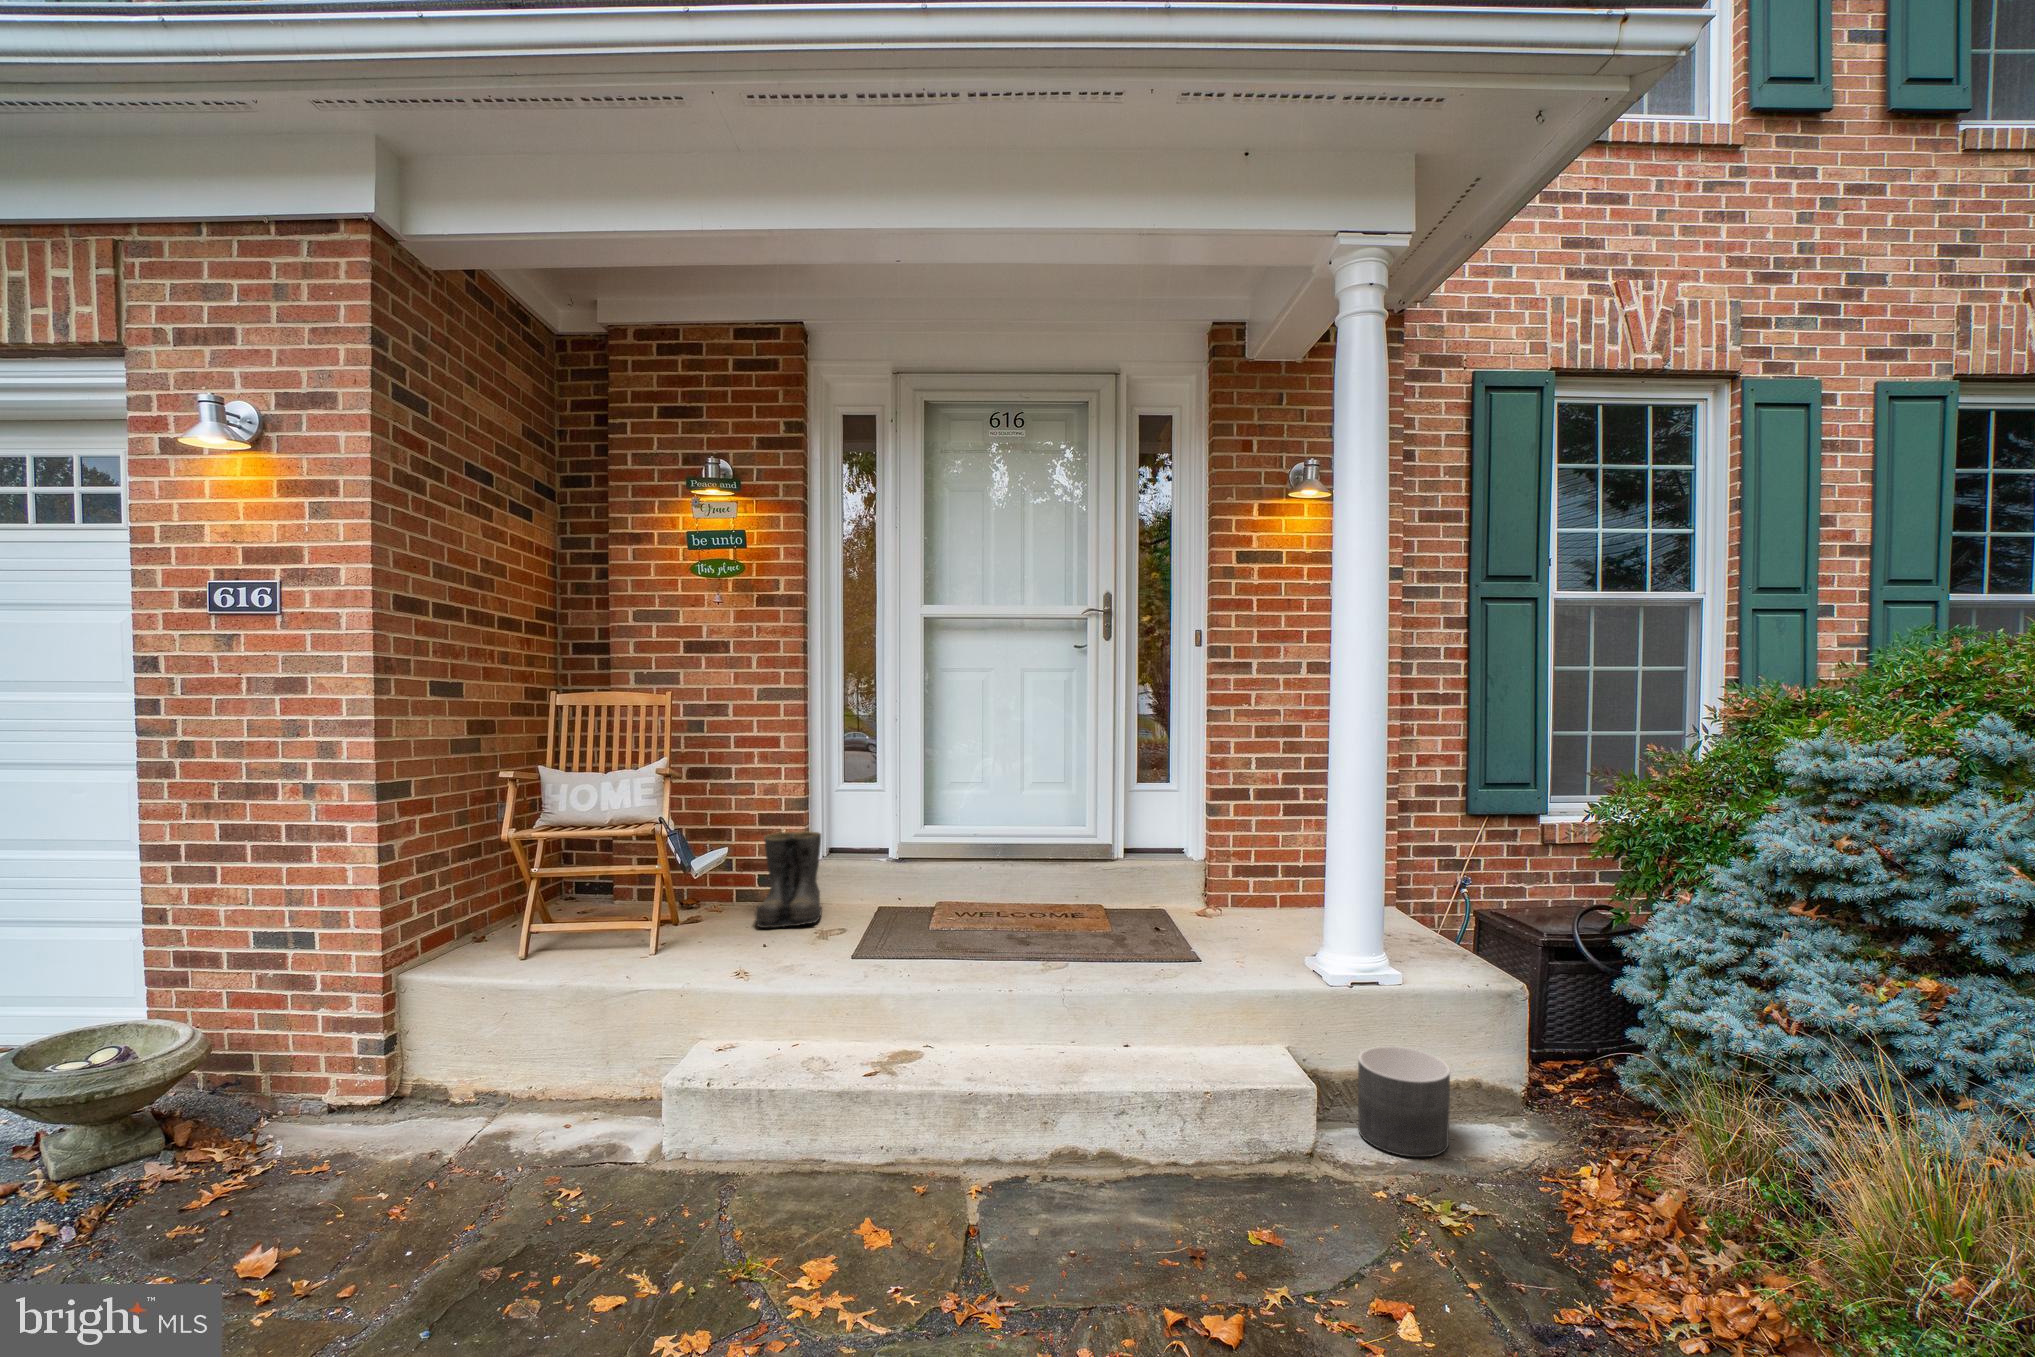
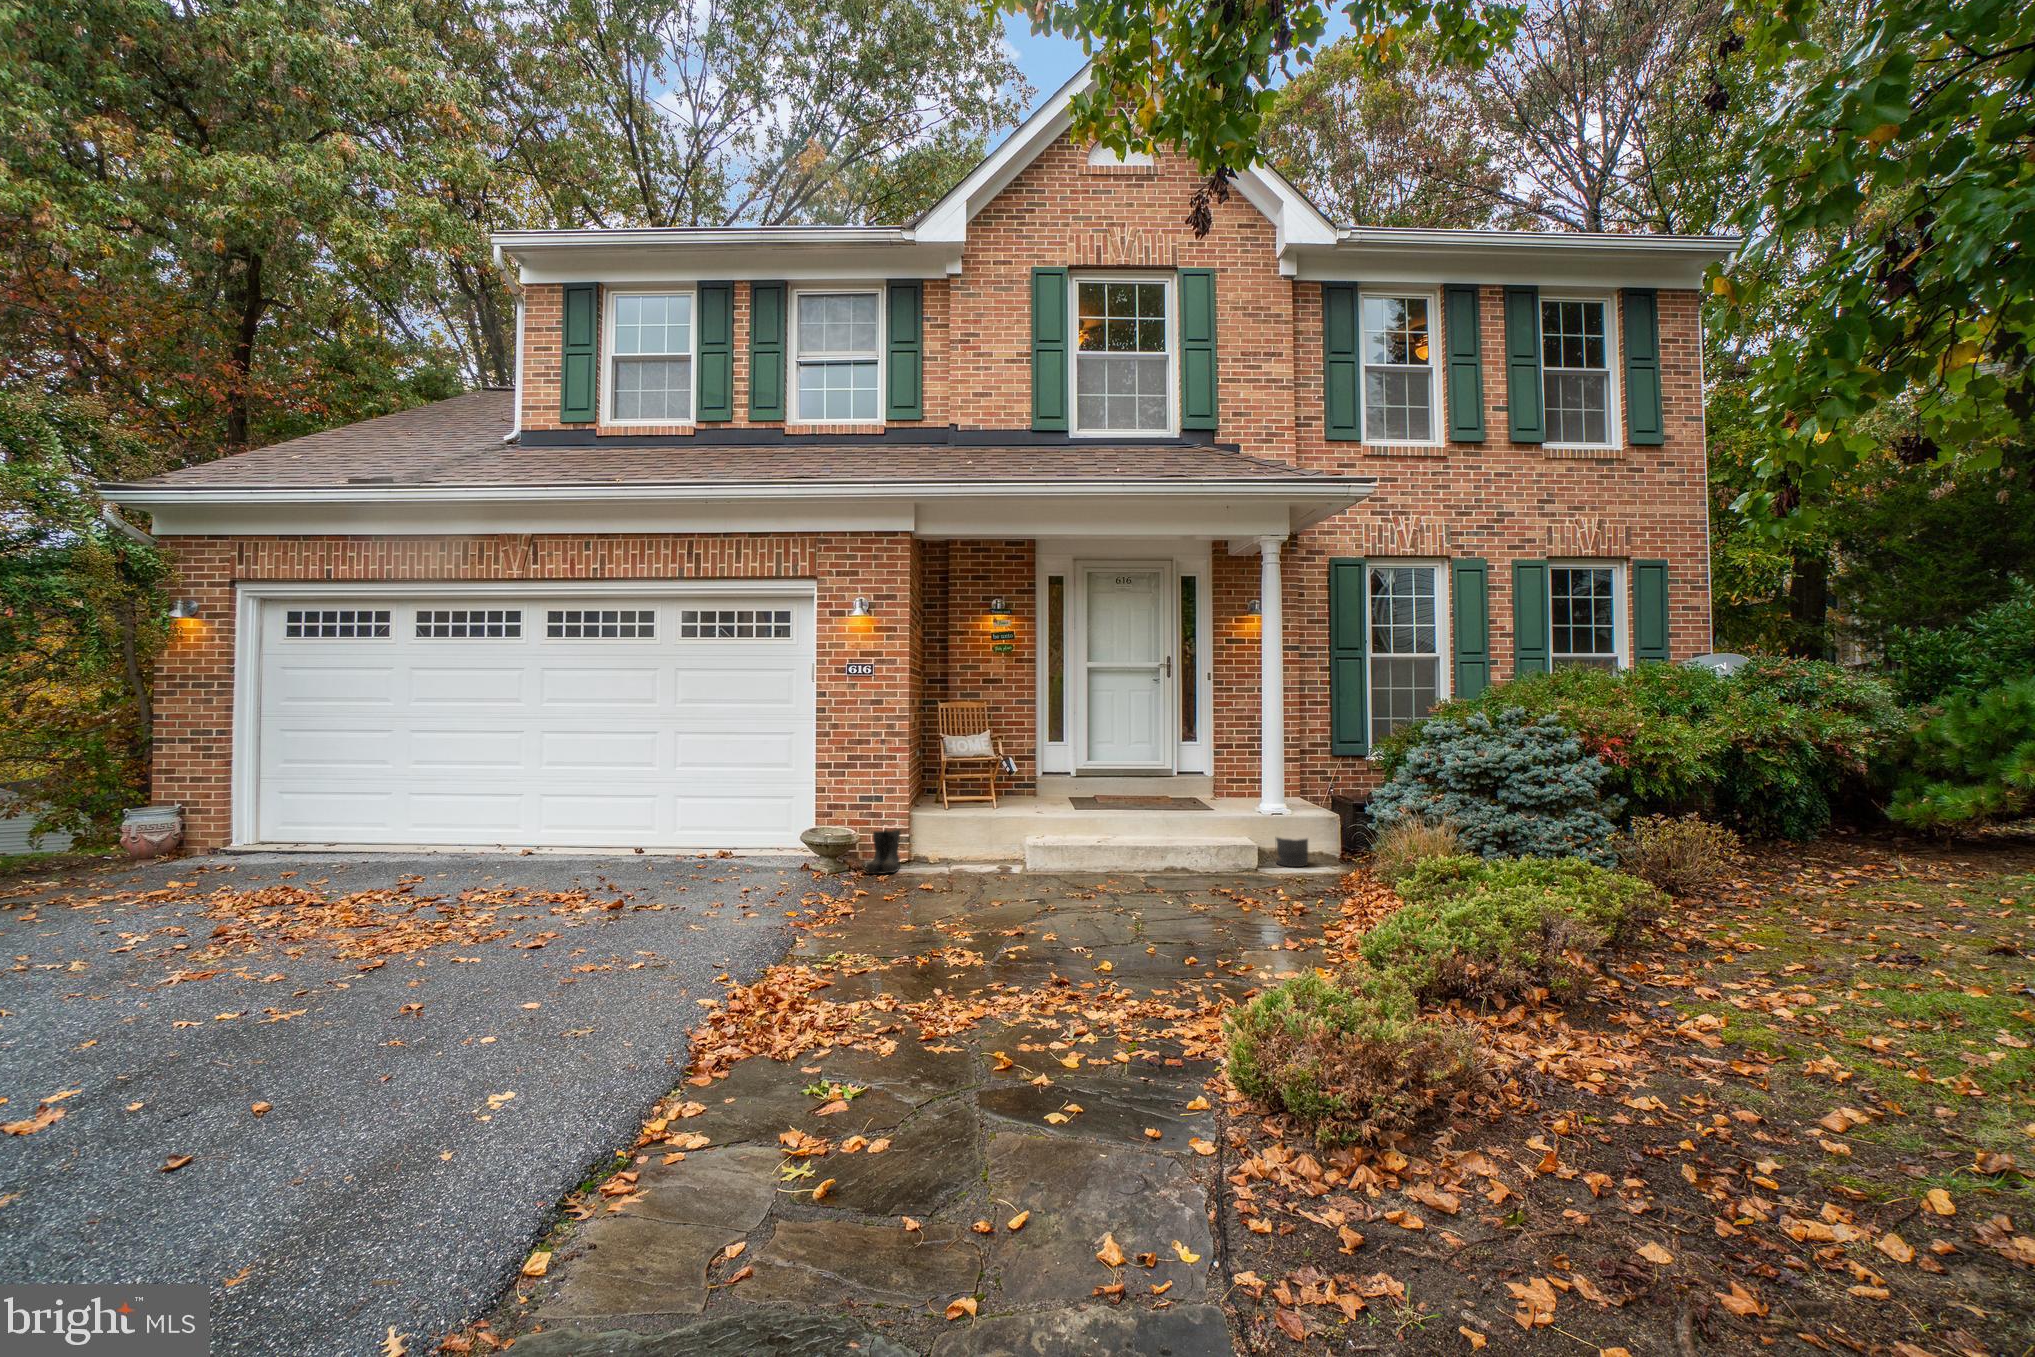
boots: present [755,831,822,928] -> present [866,828,900,874]

